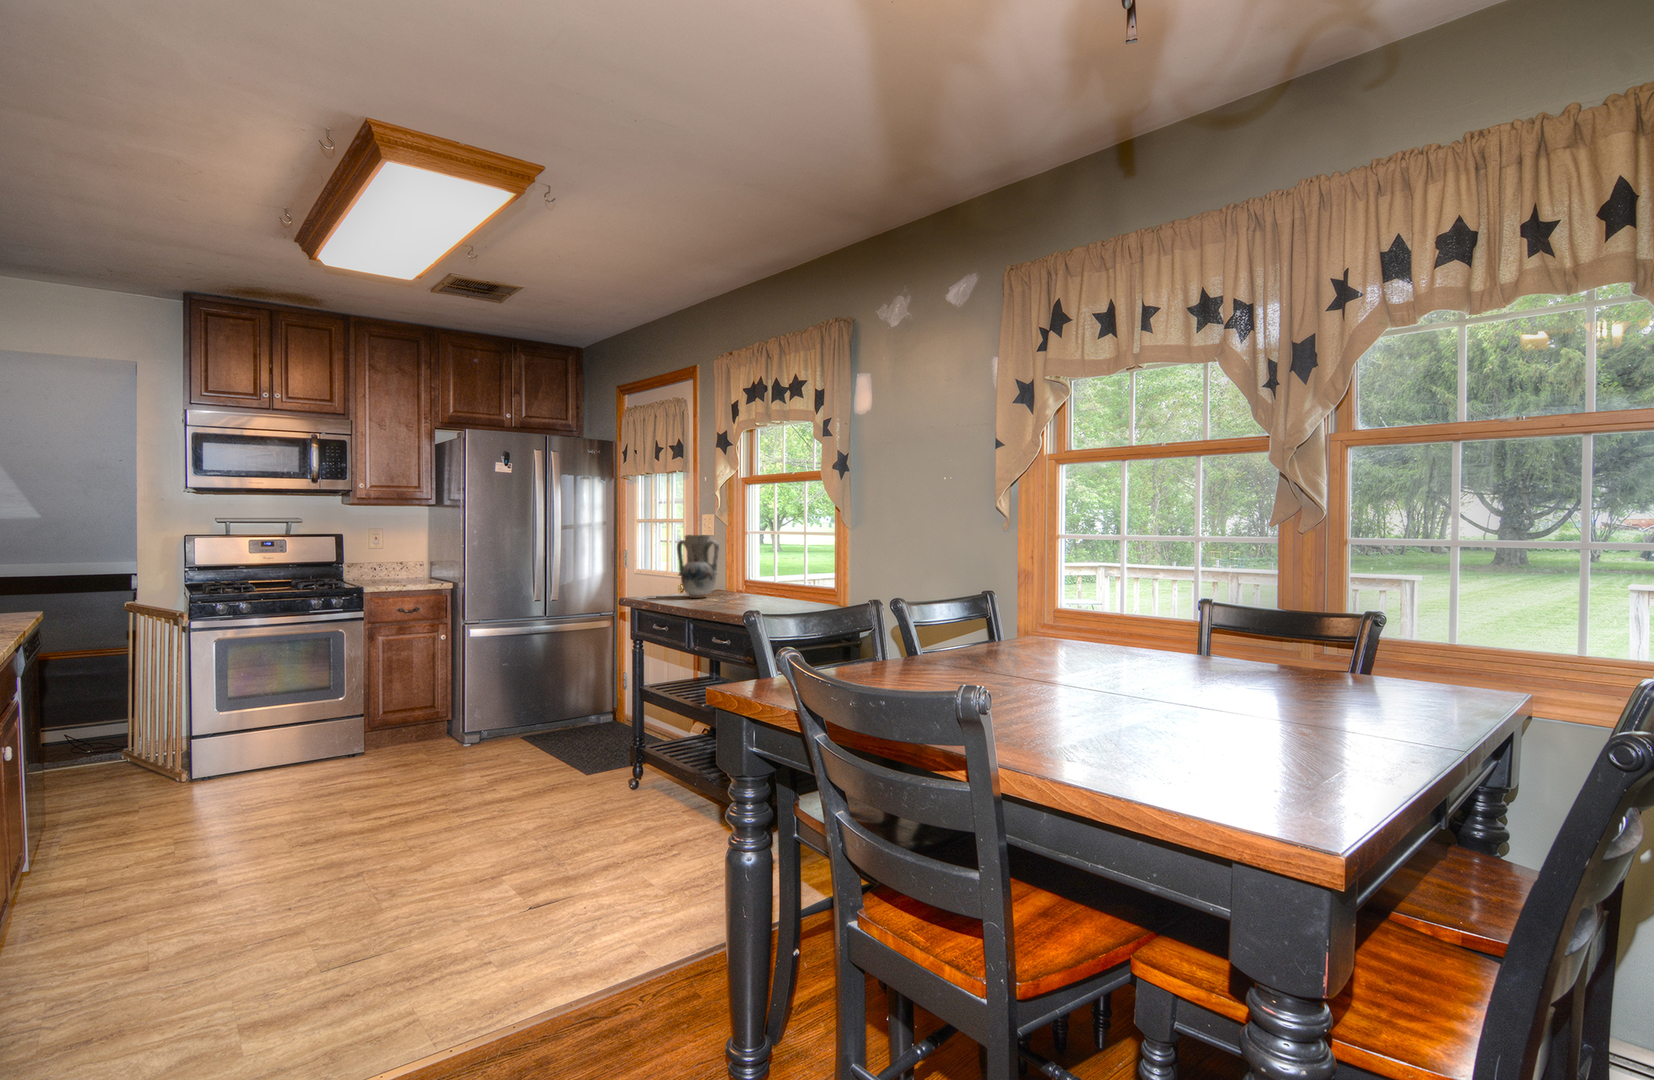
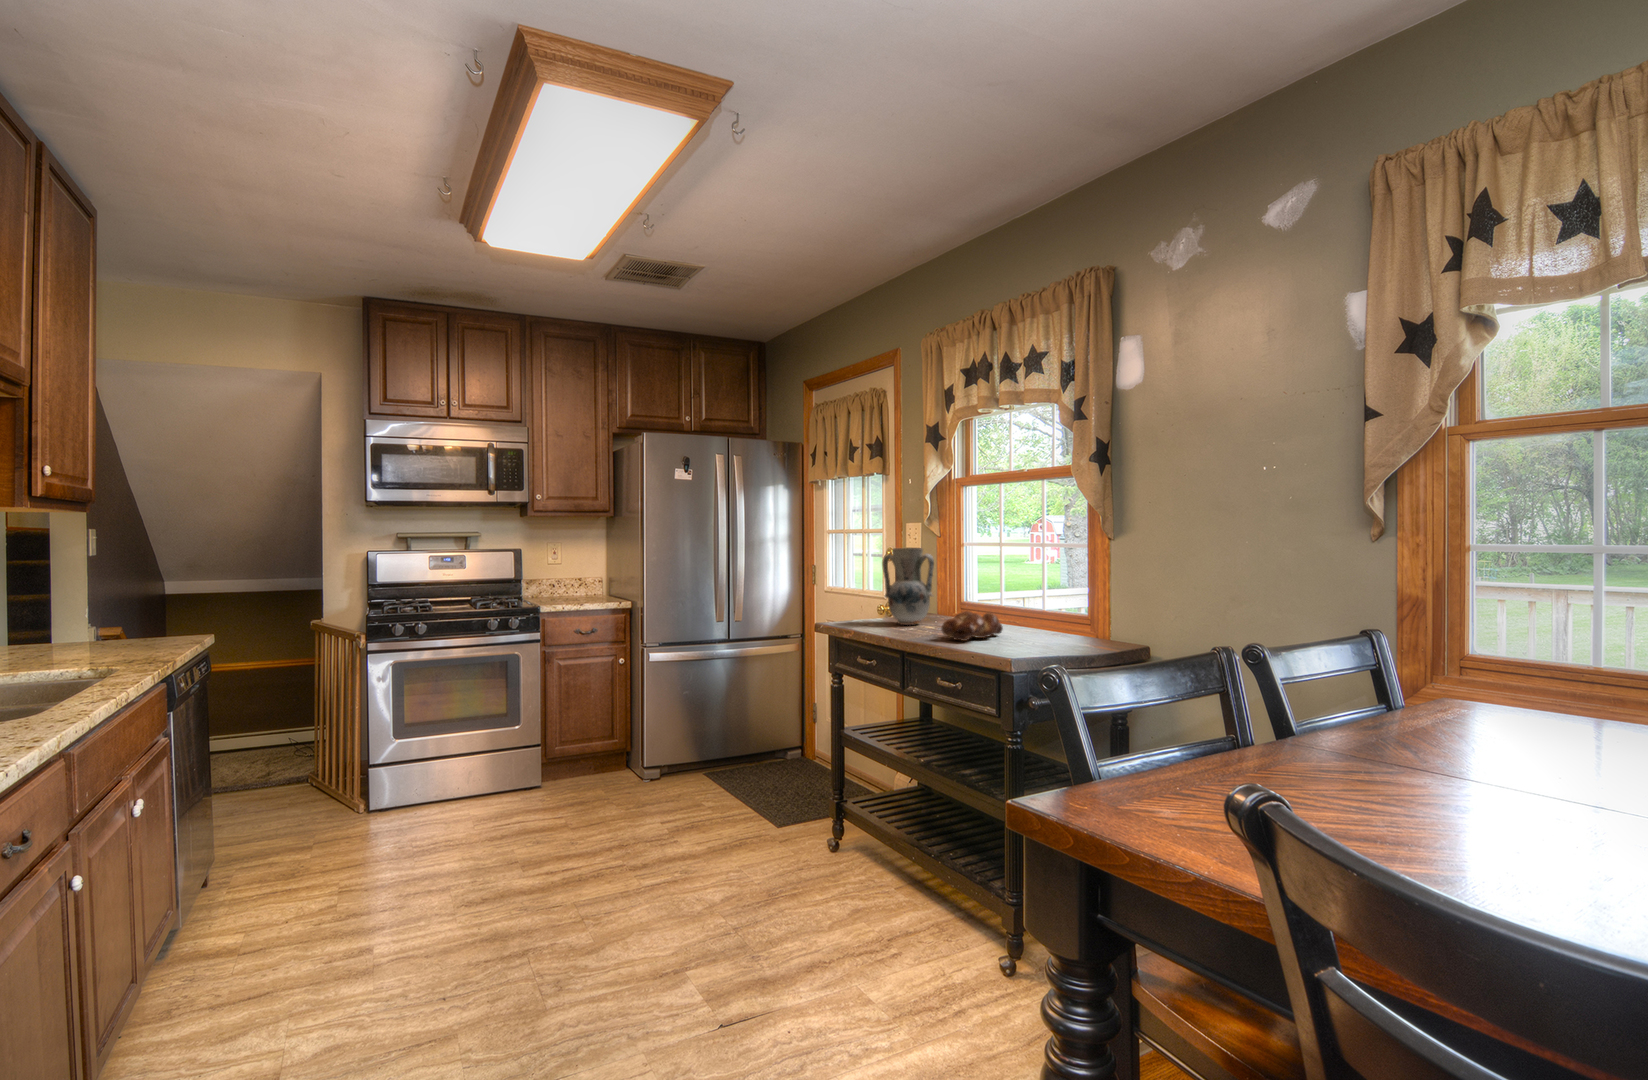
bread loaf: none [719,586,769,609] -> present [941,611,1003,641]

